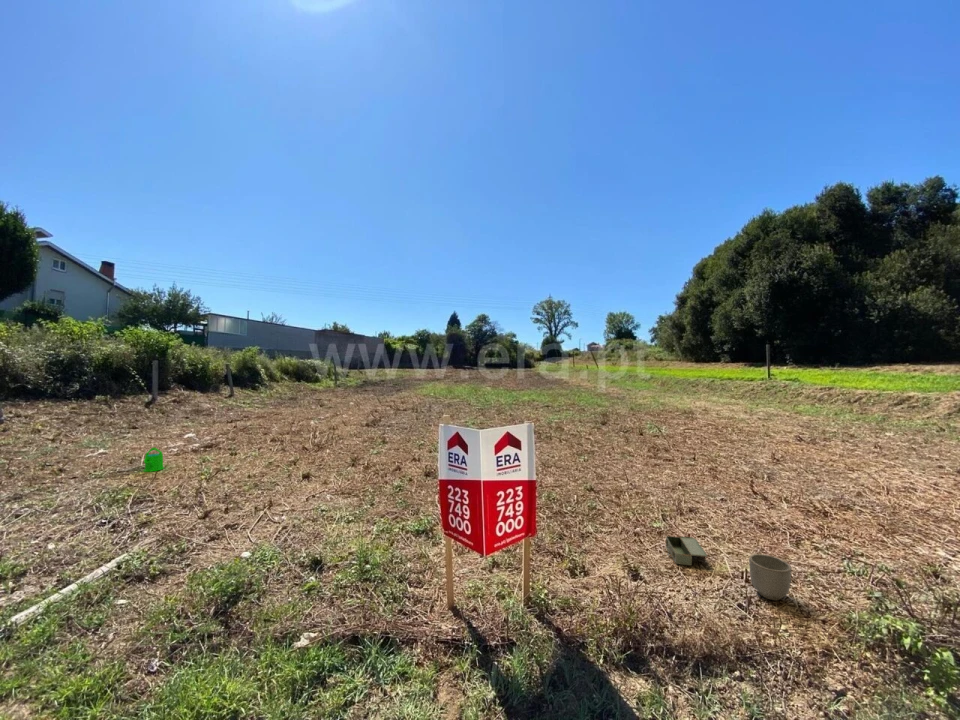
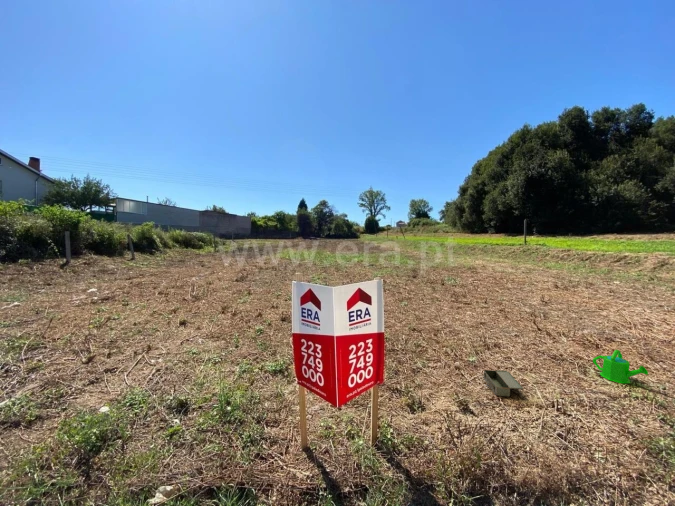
watering can: present [144,448,164,472] -> present [593,350,648,383]
planter: present [749,554,792,600] -> none [566,389,606,430]

